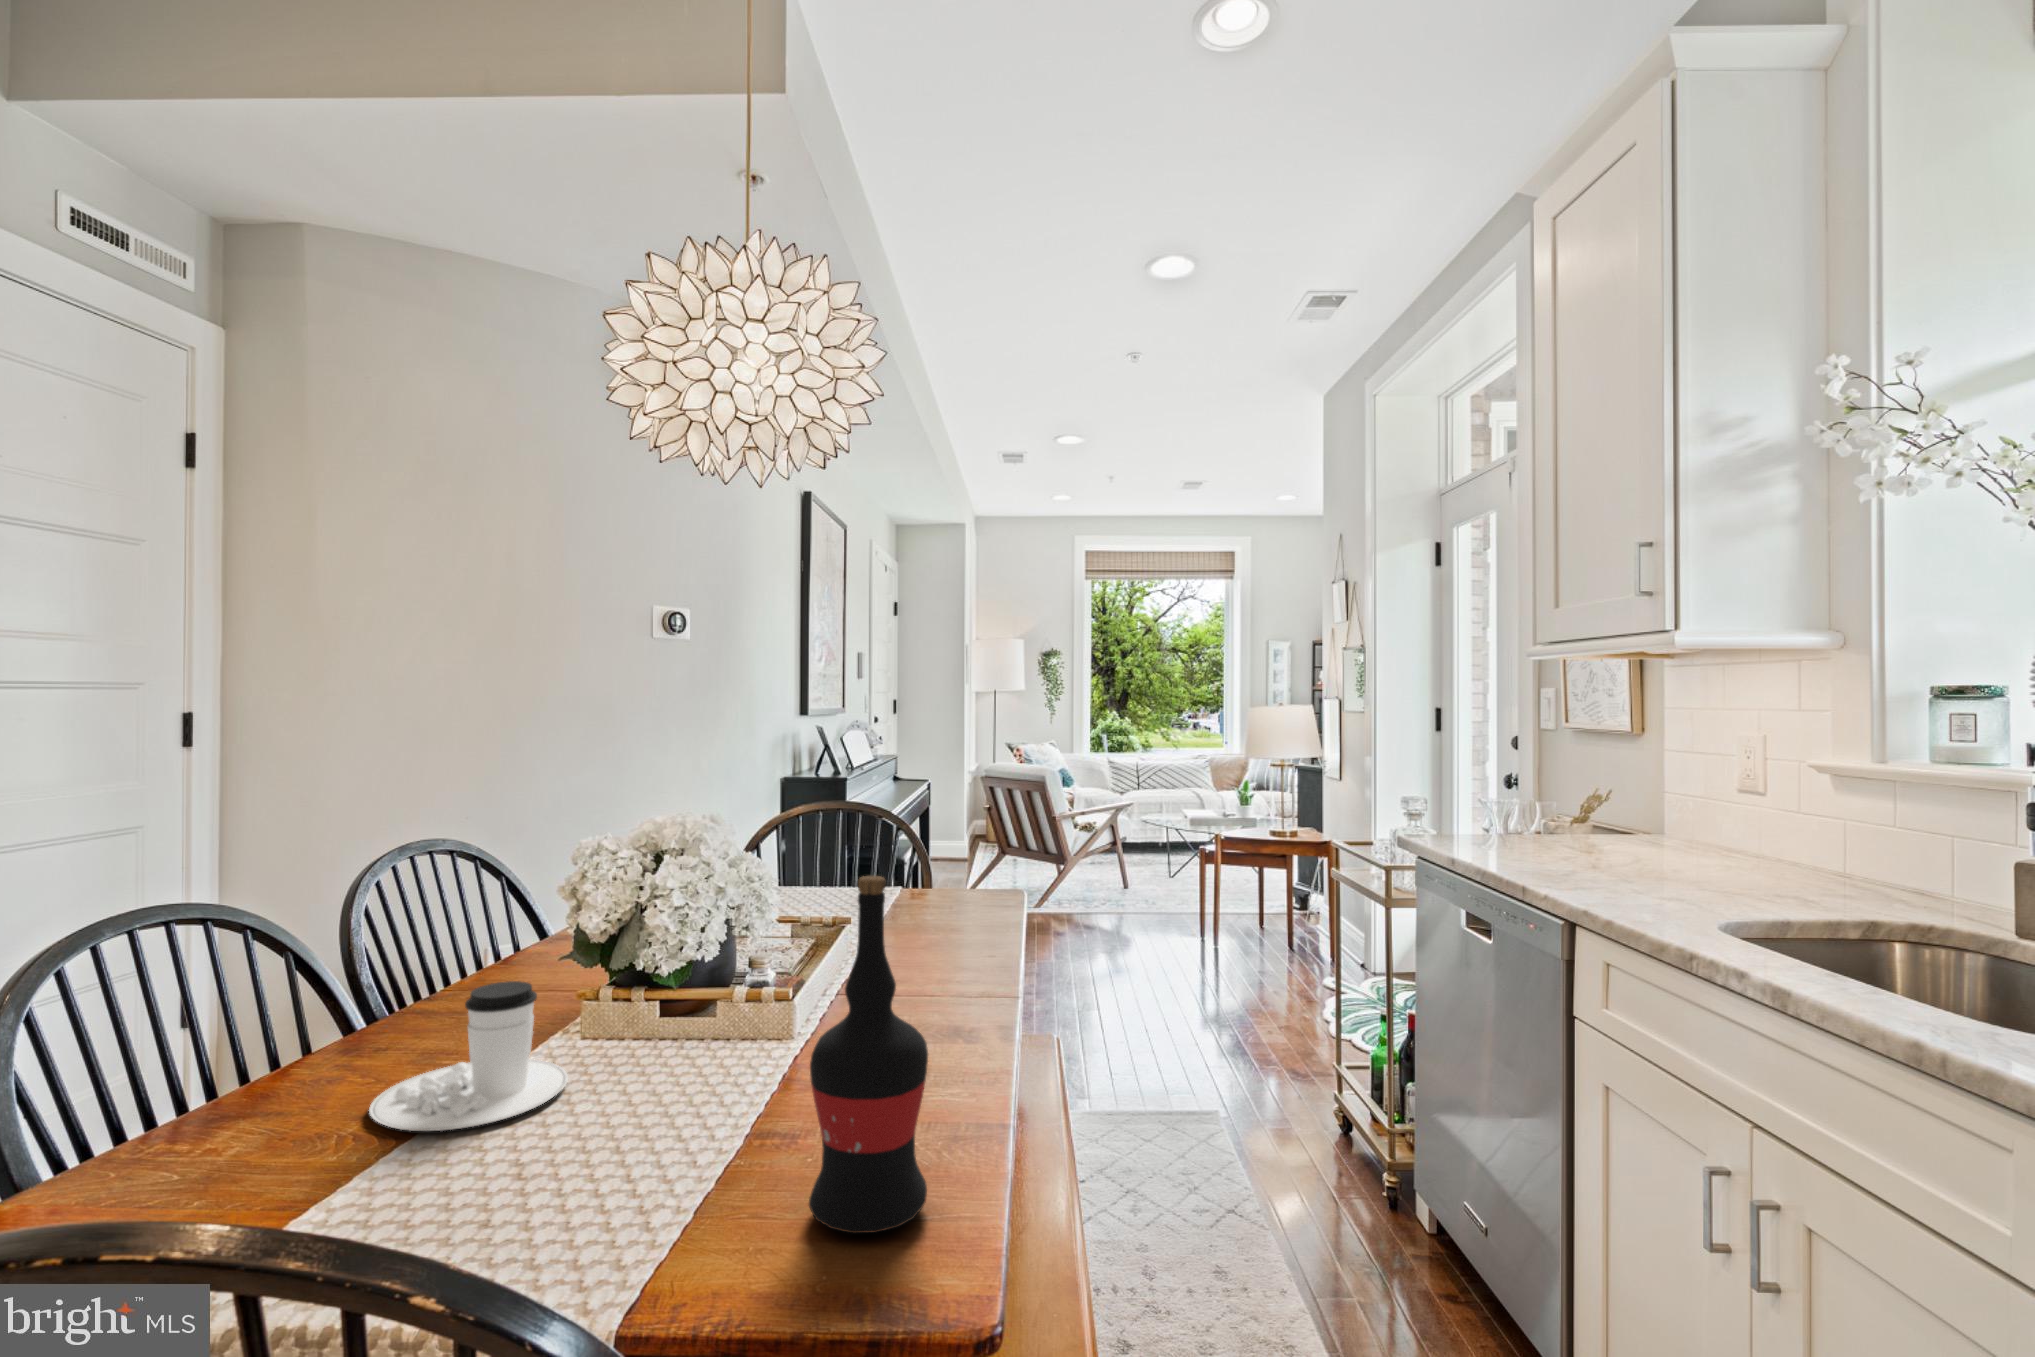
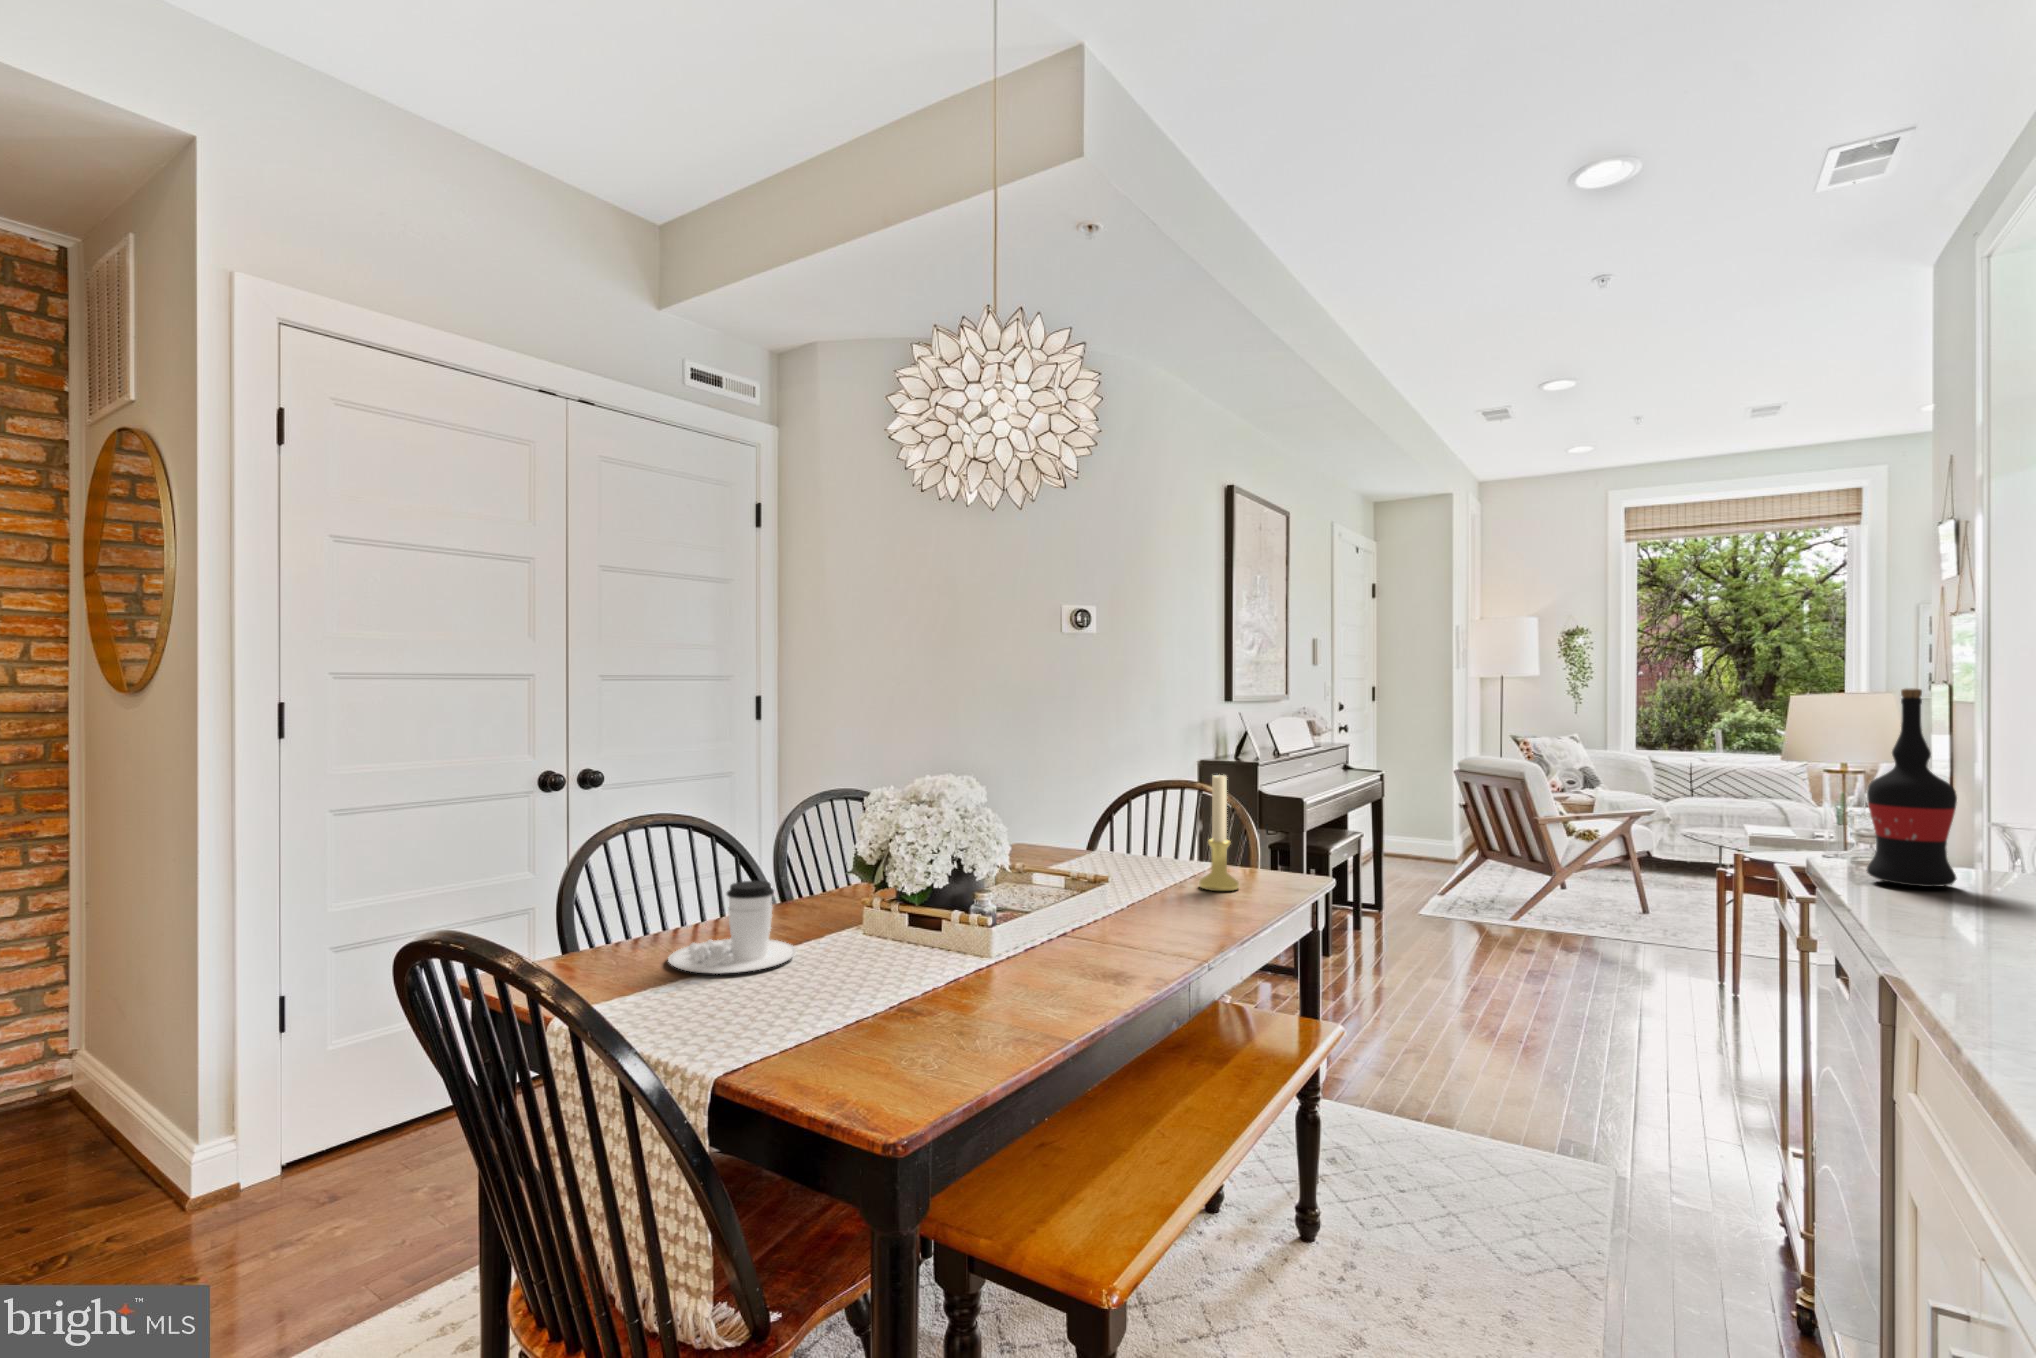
candle holder: none [928,794,969,918] -> present [1199,775,1239,891]
wine bottle: present [809,876,928,1233] -> present [1867,688,1957,887]

